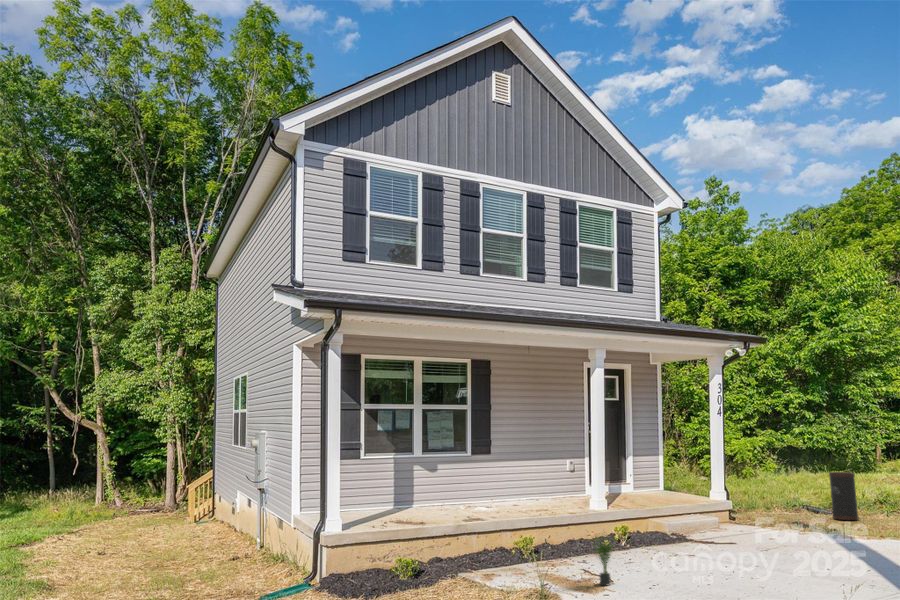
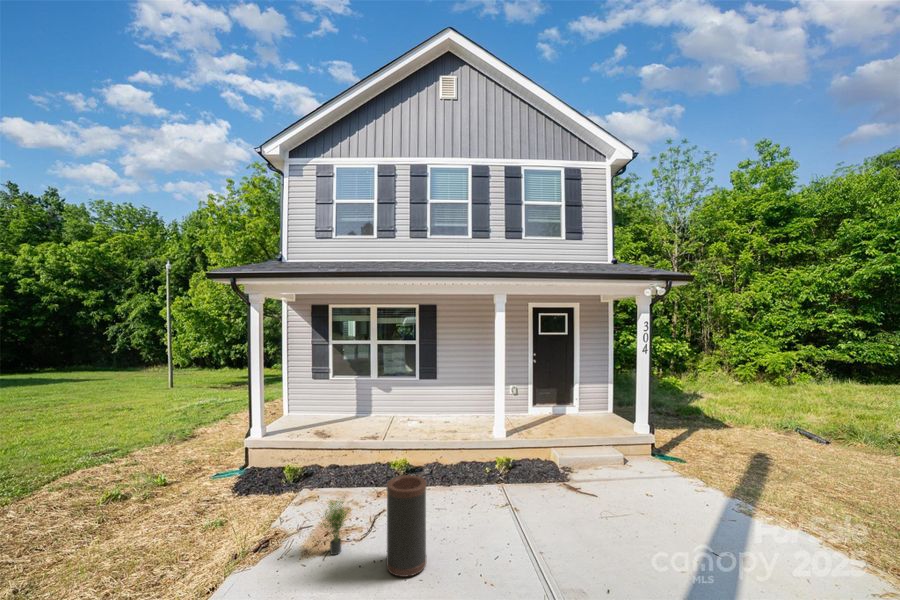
trash can: present [829,472,858,520] -> present [386,475,427,577]

